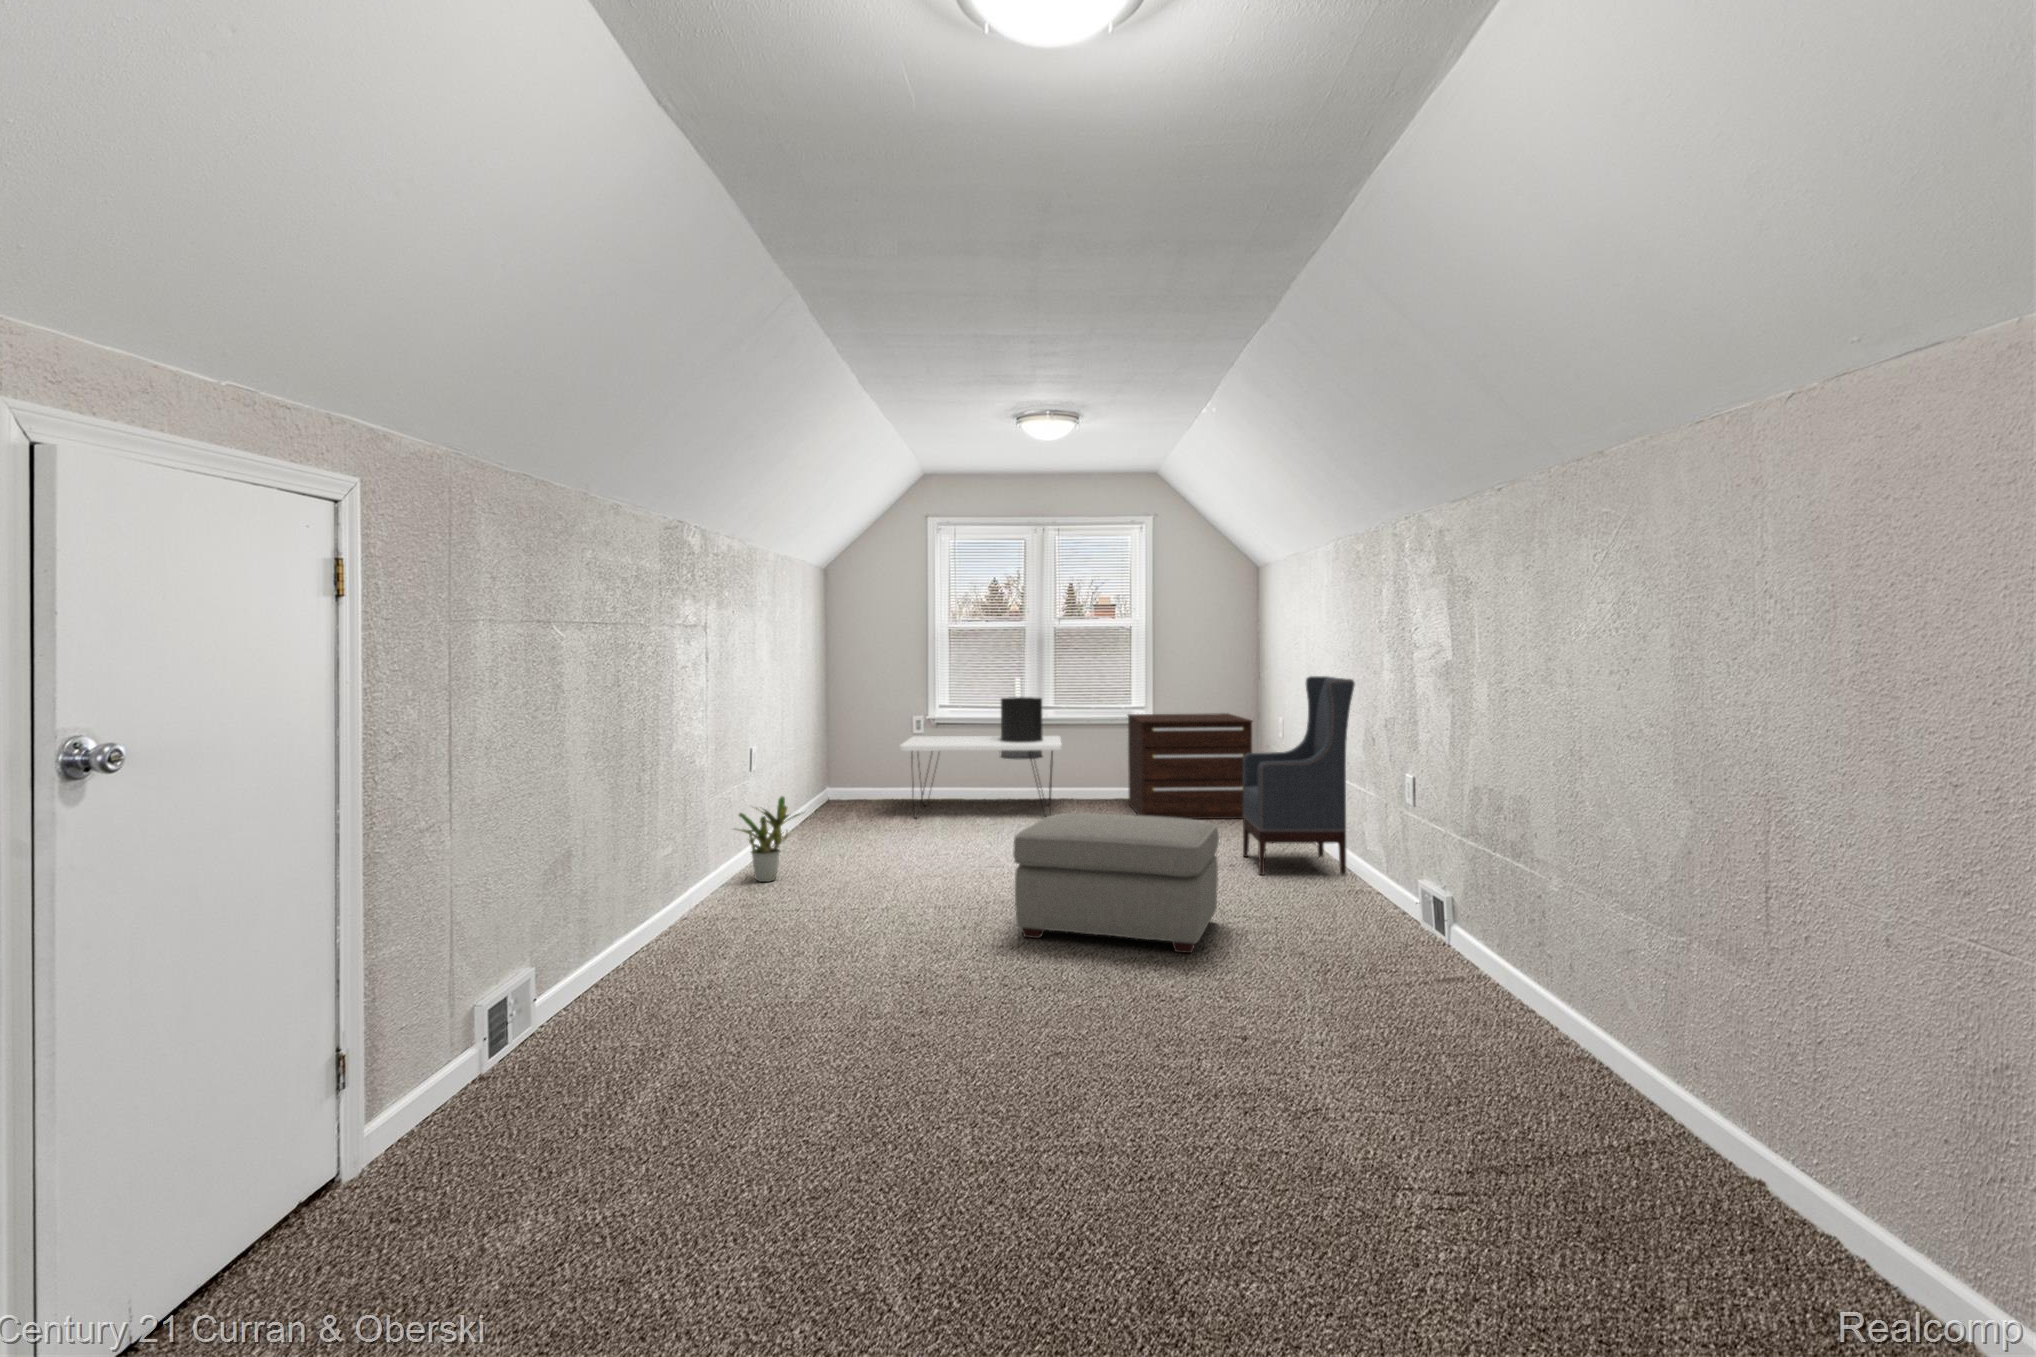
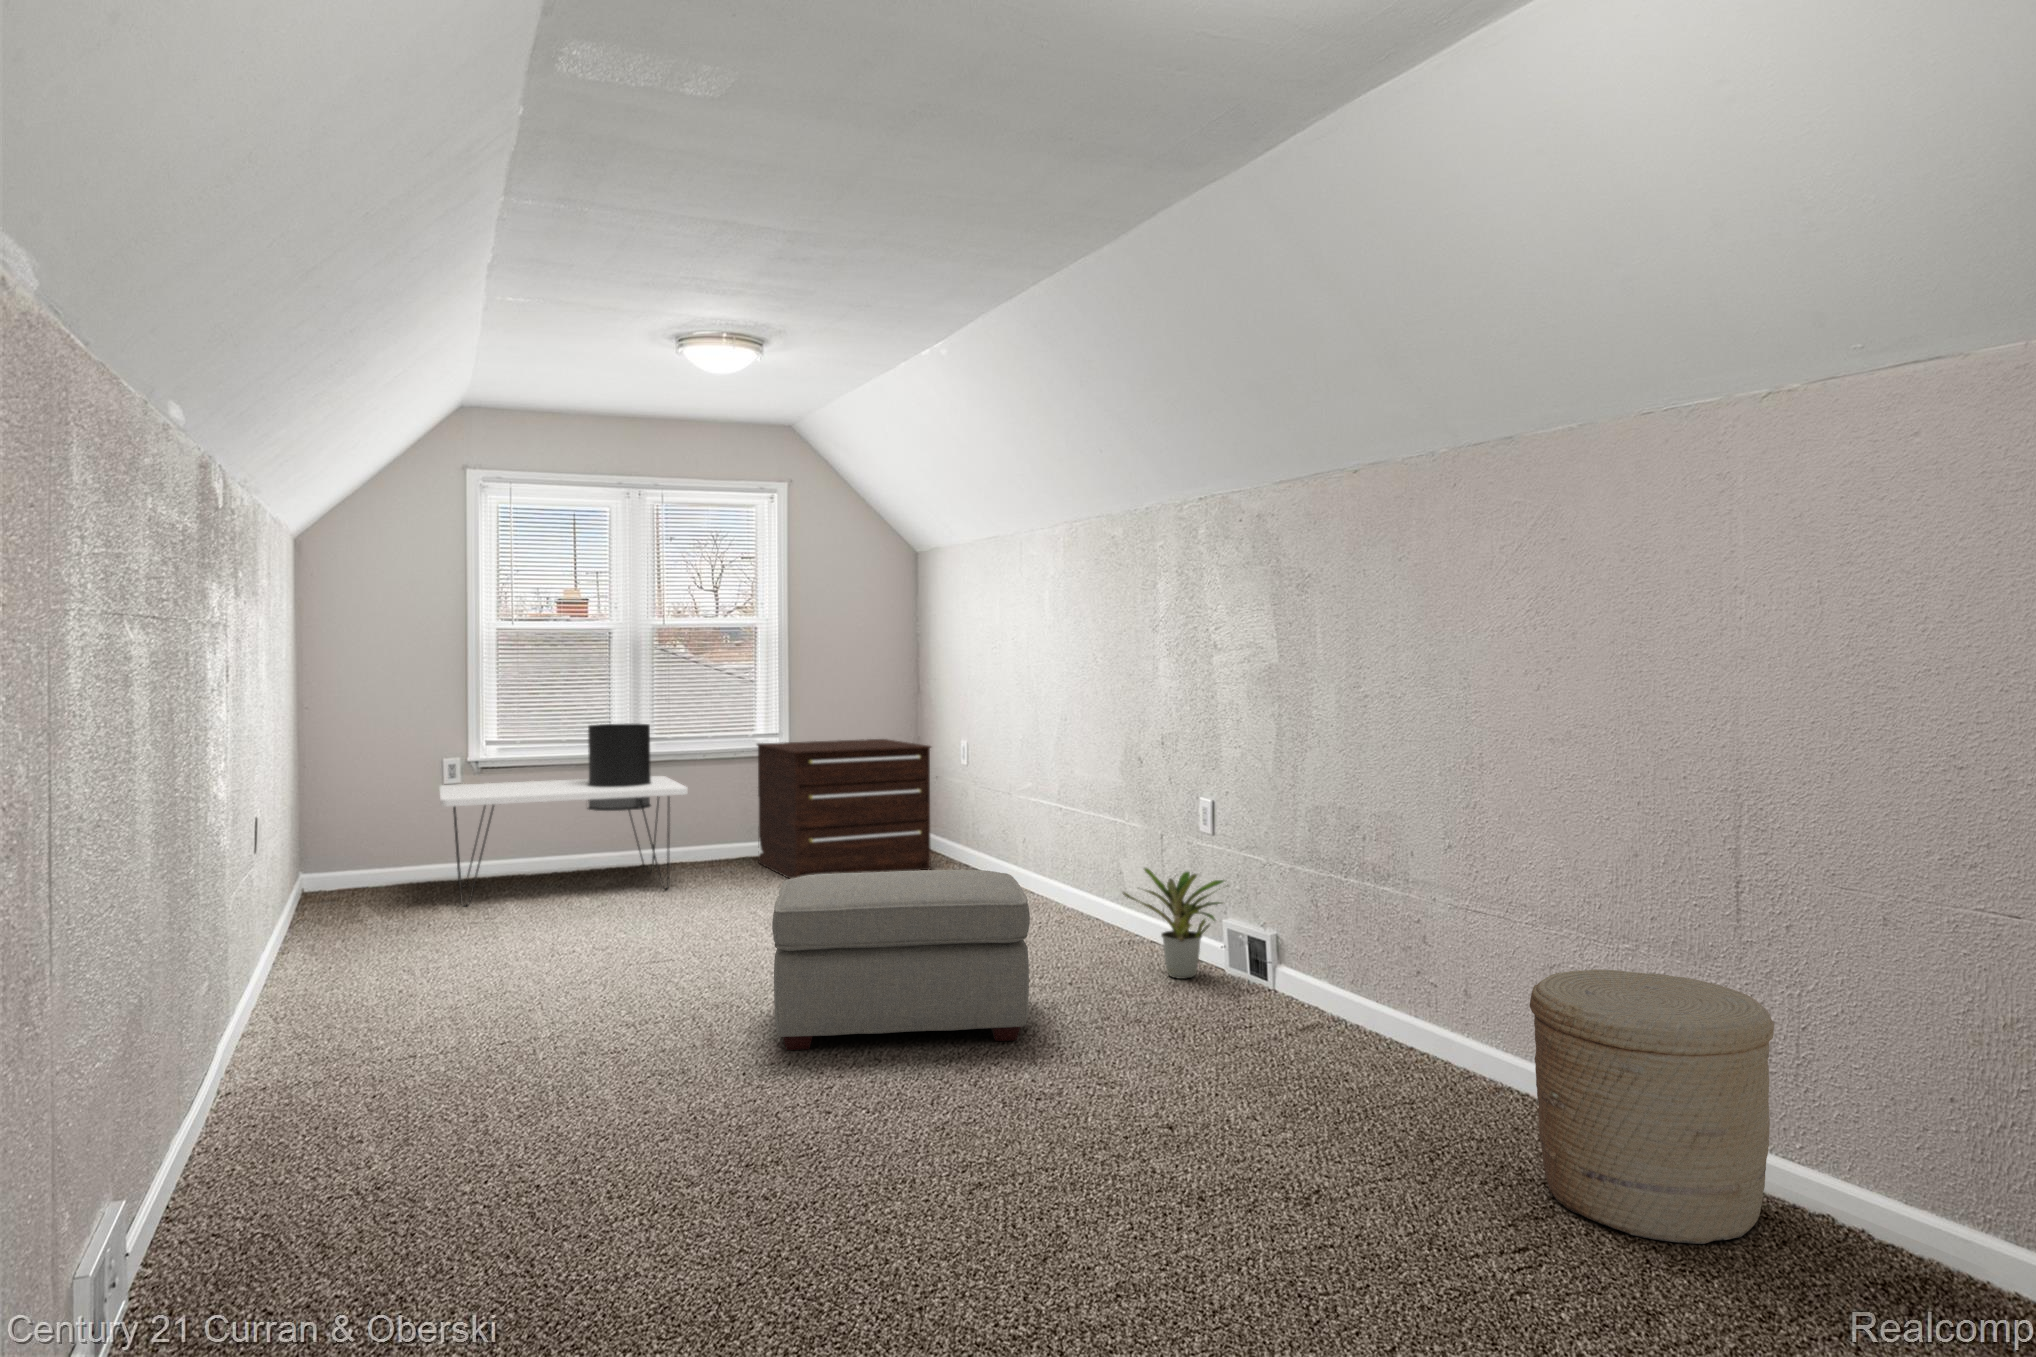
armchair: present [1243,676,1355,875] -> none [962,688,1105,936]
potted plant: present [737,796,800,882] -> present [1123,868,1228,979]
woven basket: none [1519,953,1768,1232] -> present [1530,970,1774,1244]

